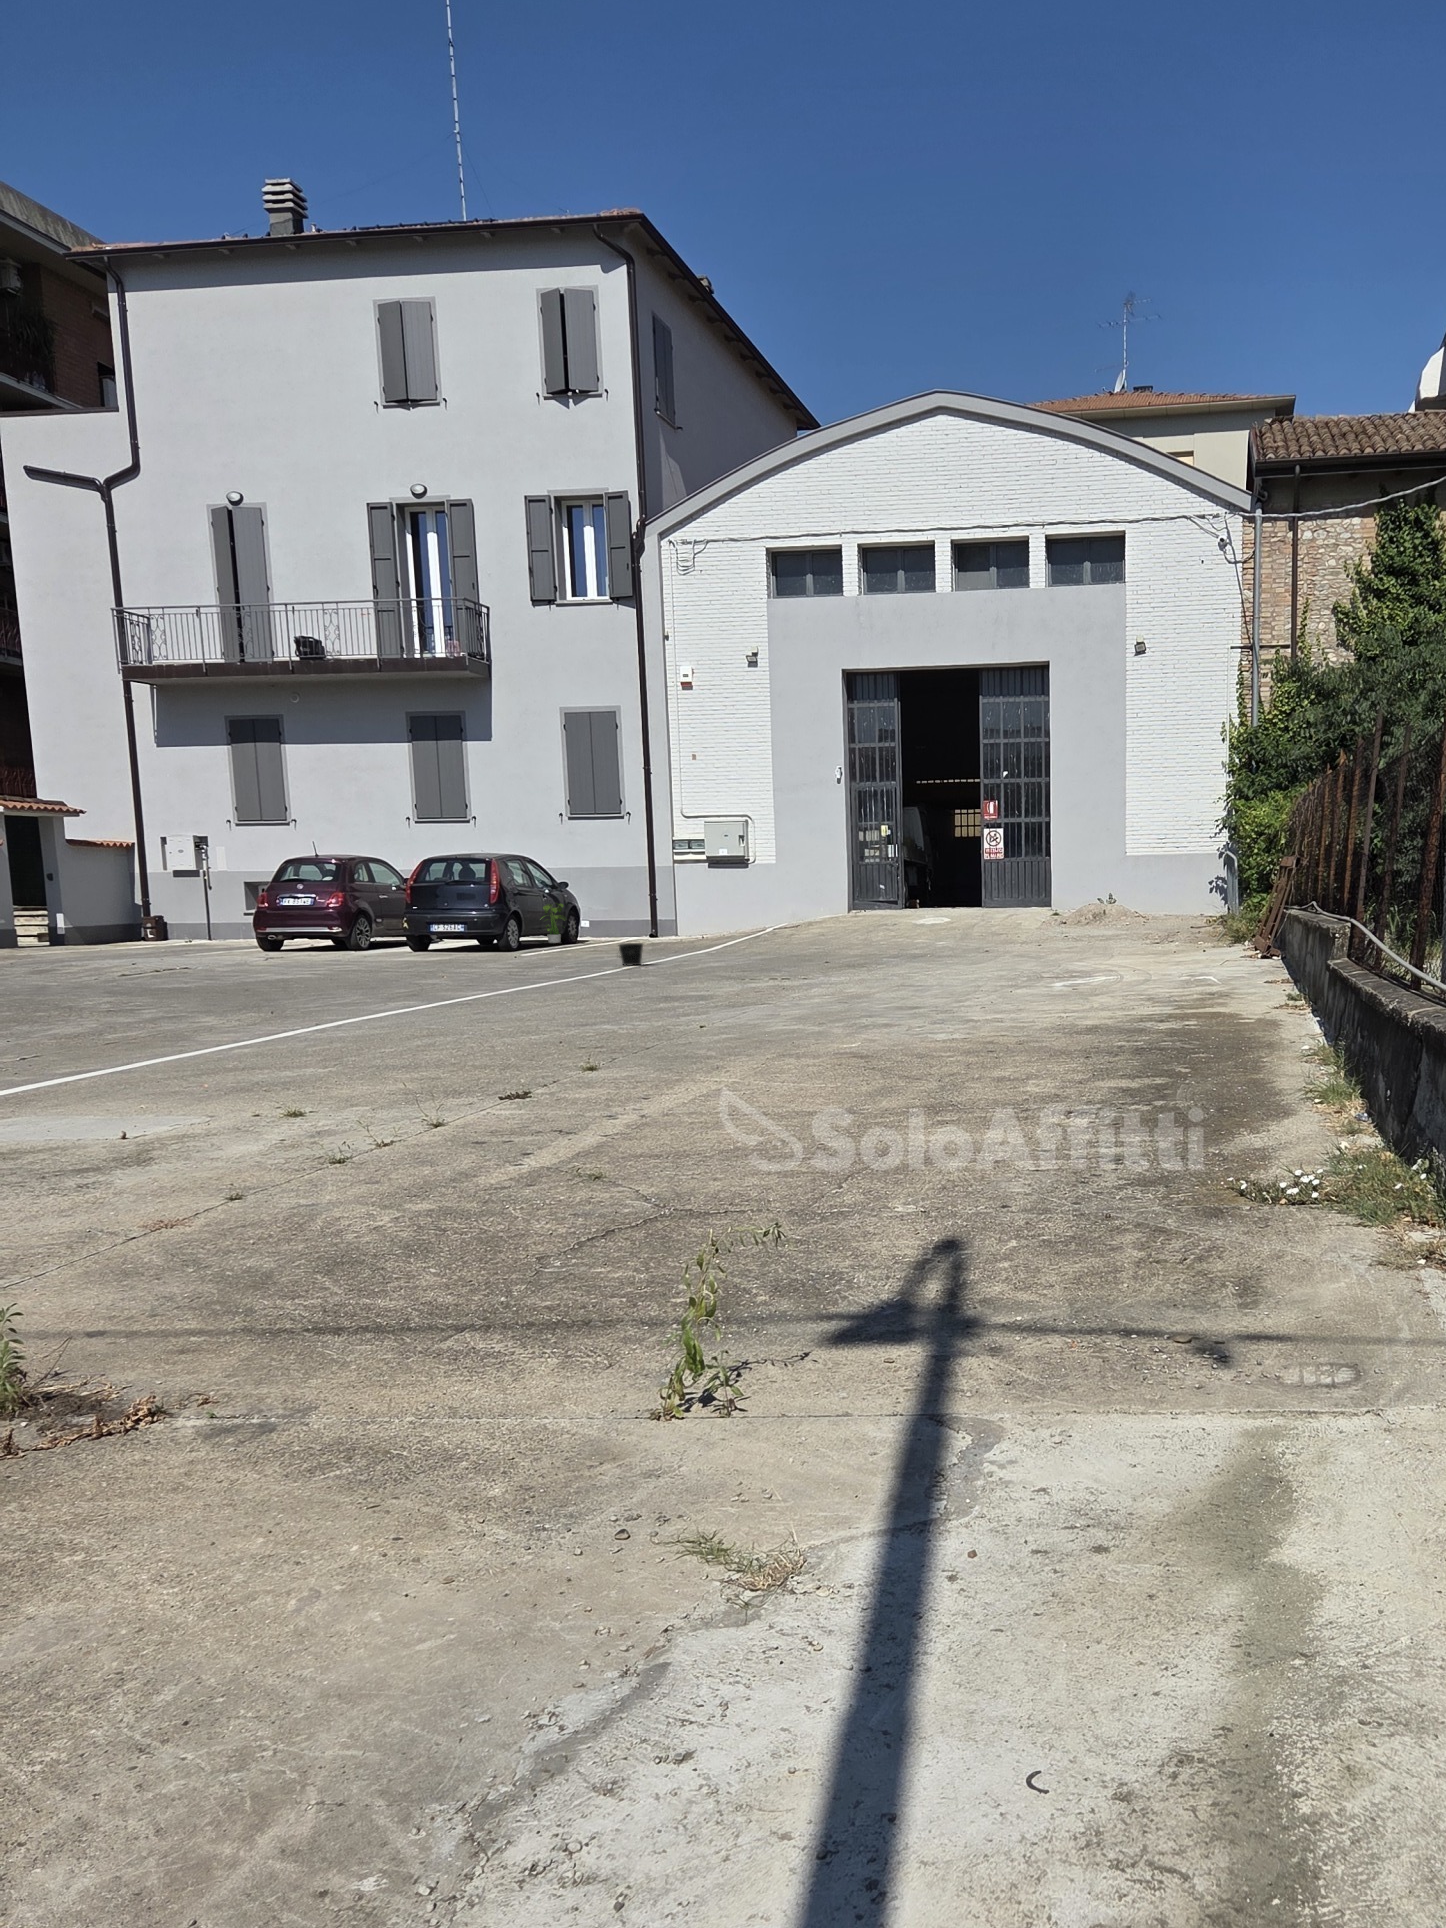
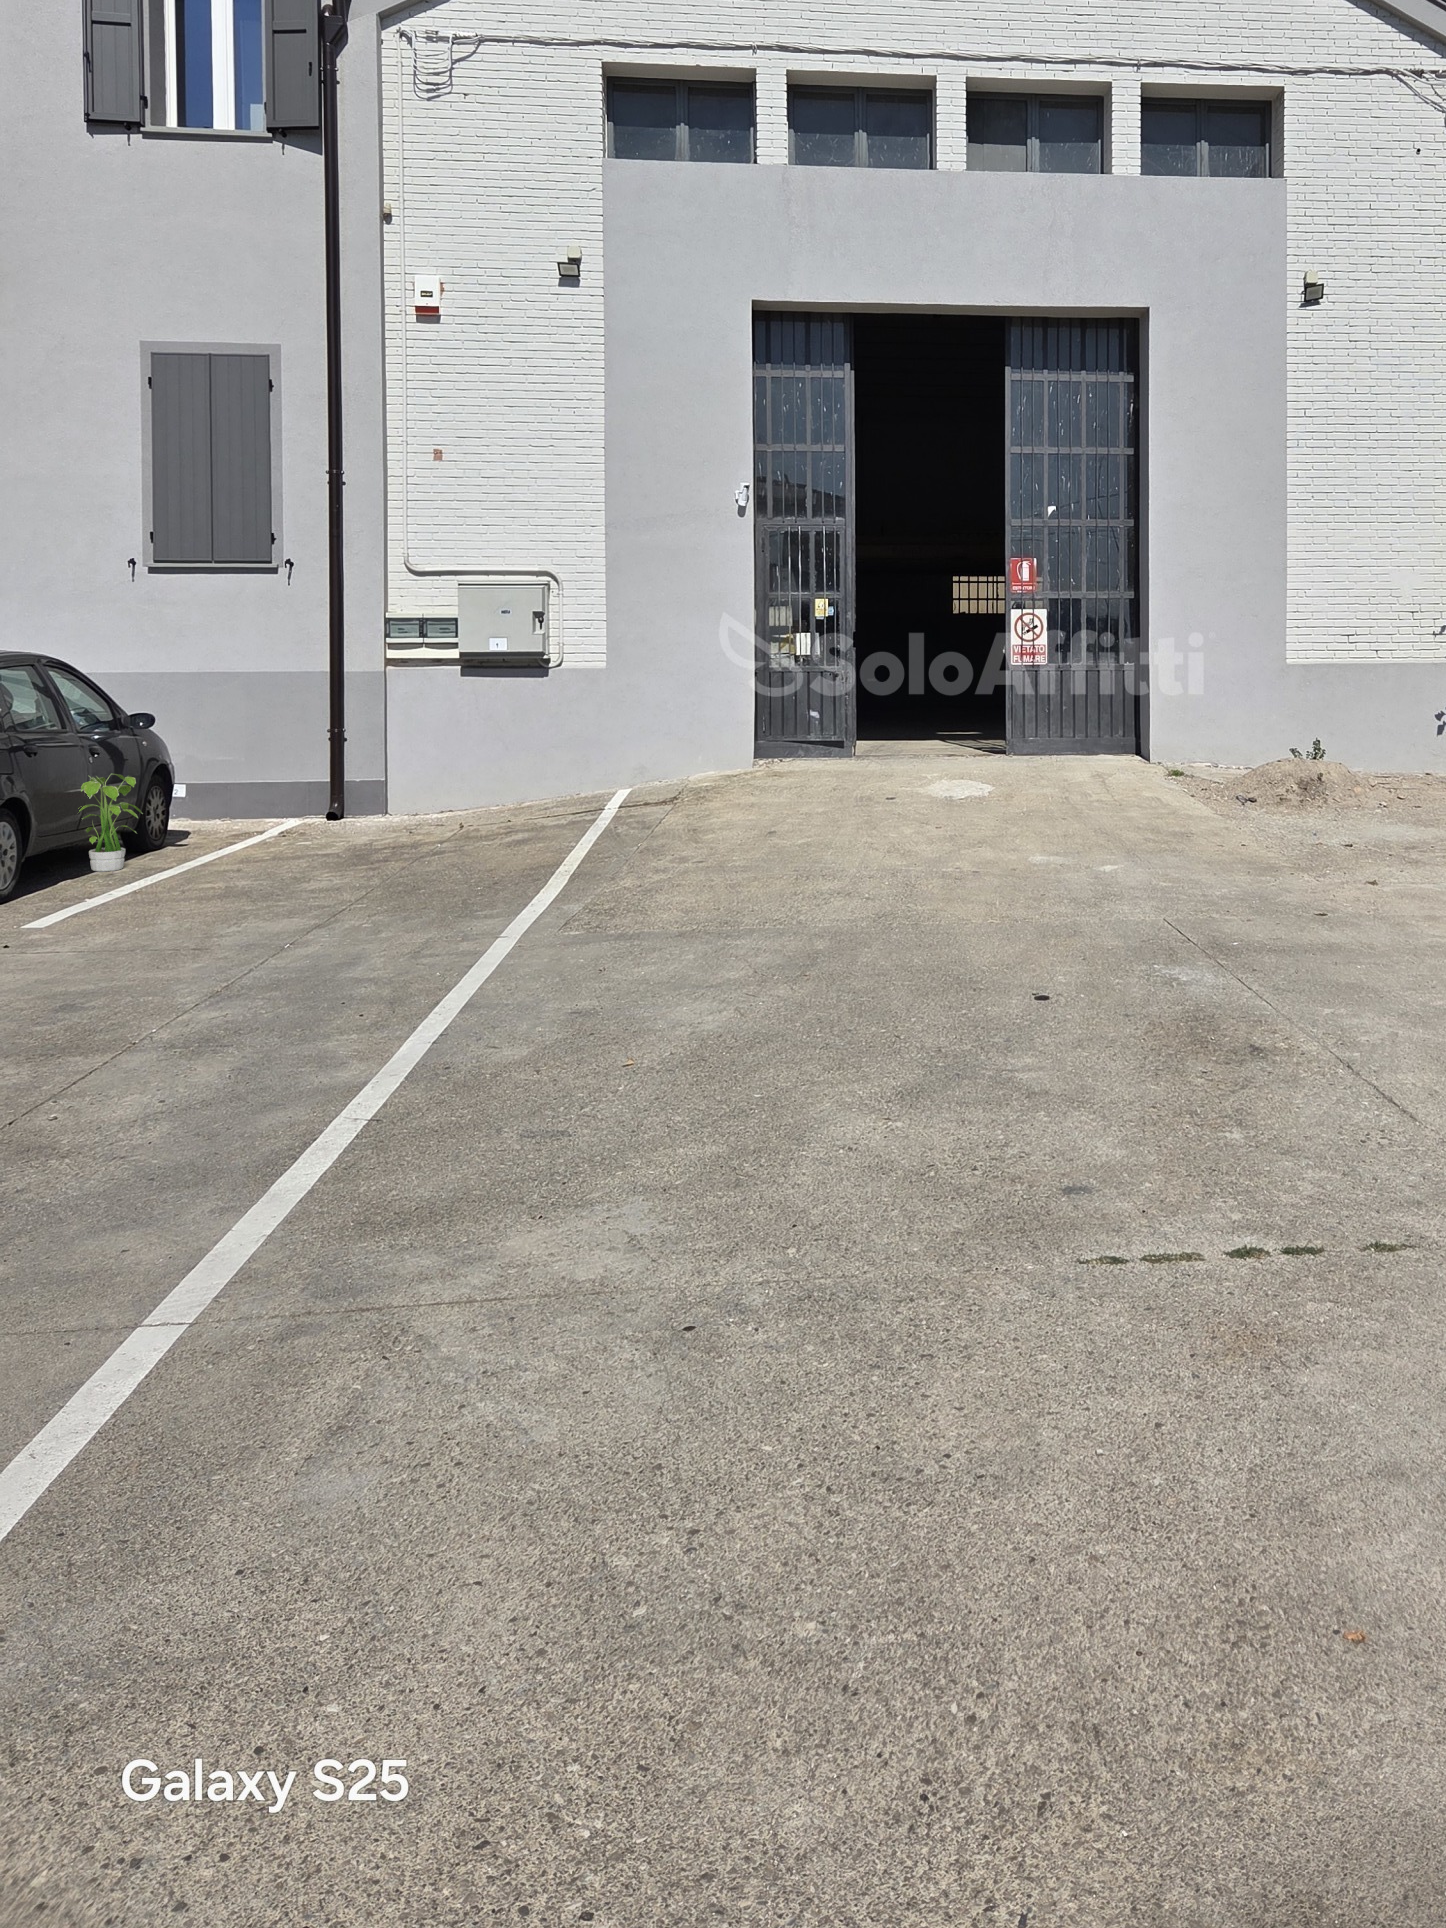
bucket: present [618,943,643,966] -> none [353,1007,451,1099]

